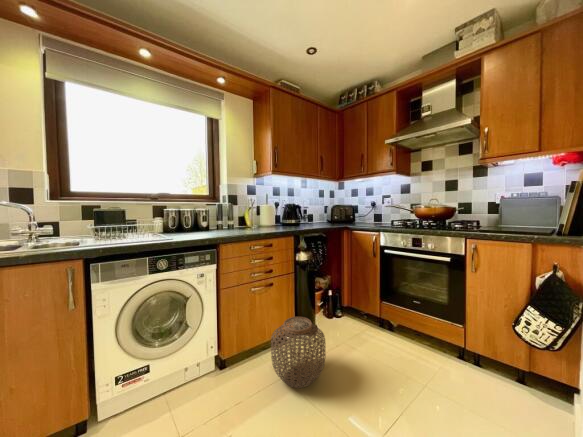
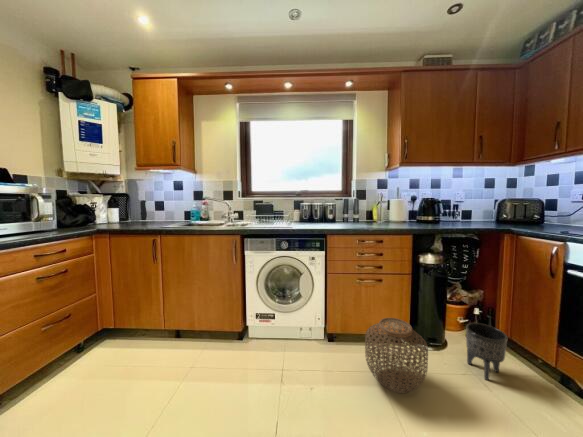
planter: none [334,301,359,343] -> present [466,323,507,380]

